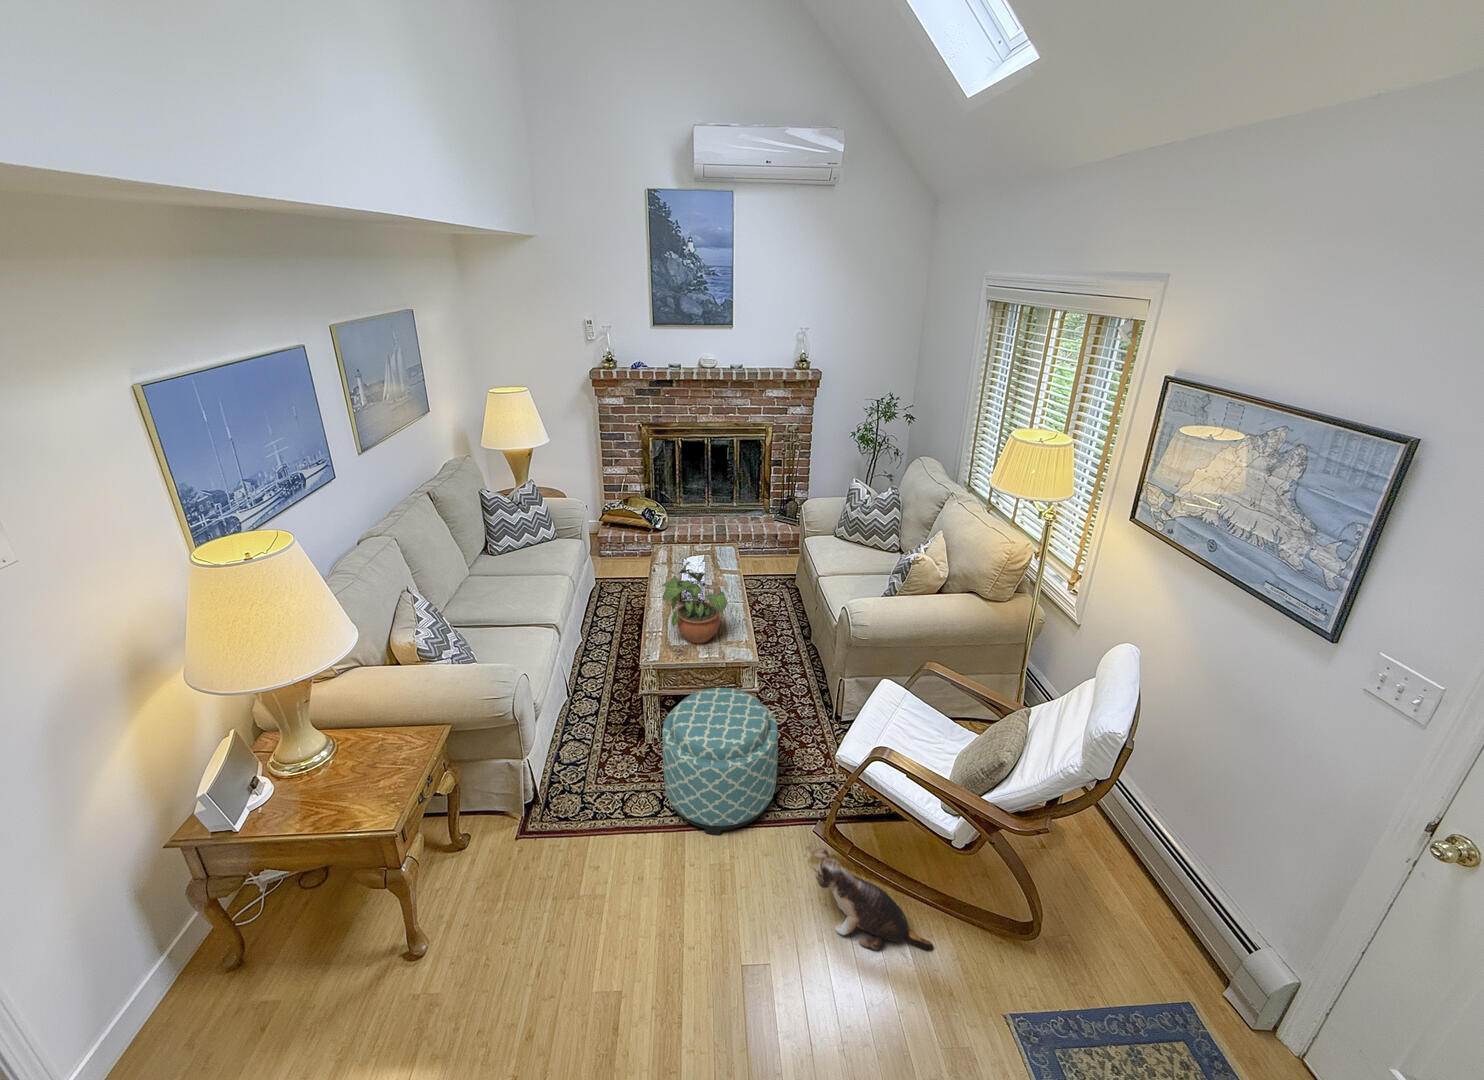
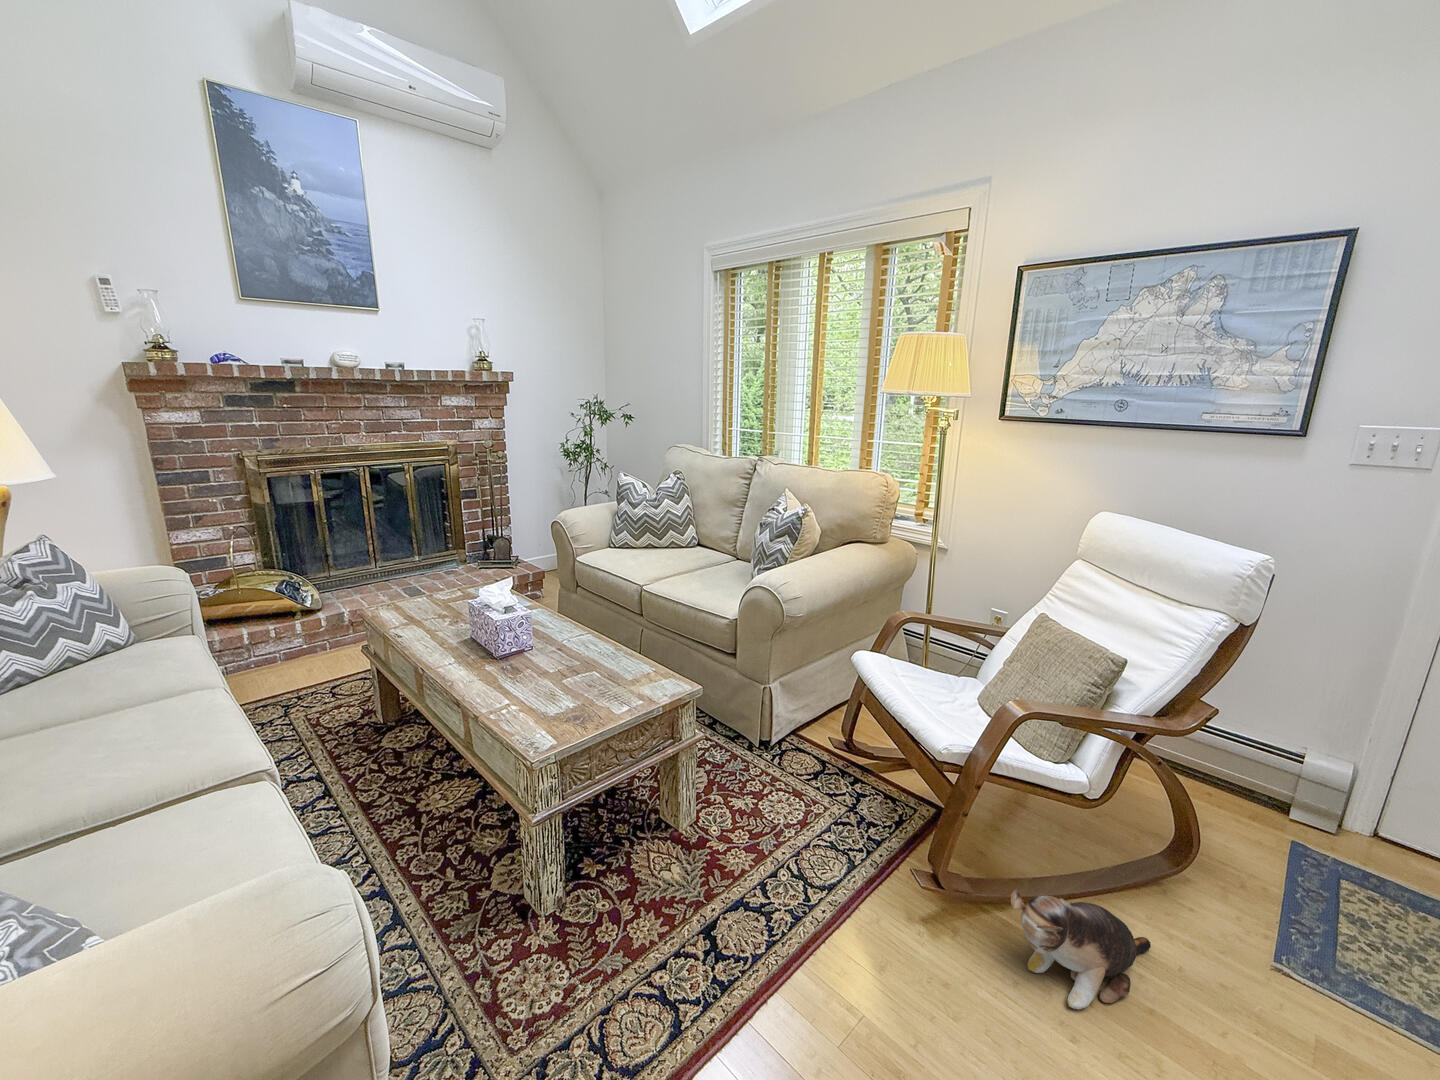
potted plant: present [662,562,727,643] -> none [519,560,643,696]
ottoman: present [662,688,778,835] -> none [637,733,839,1002]

